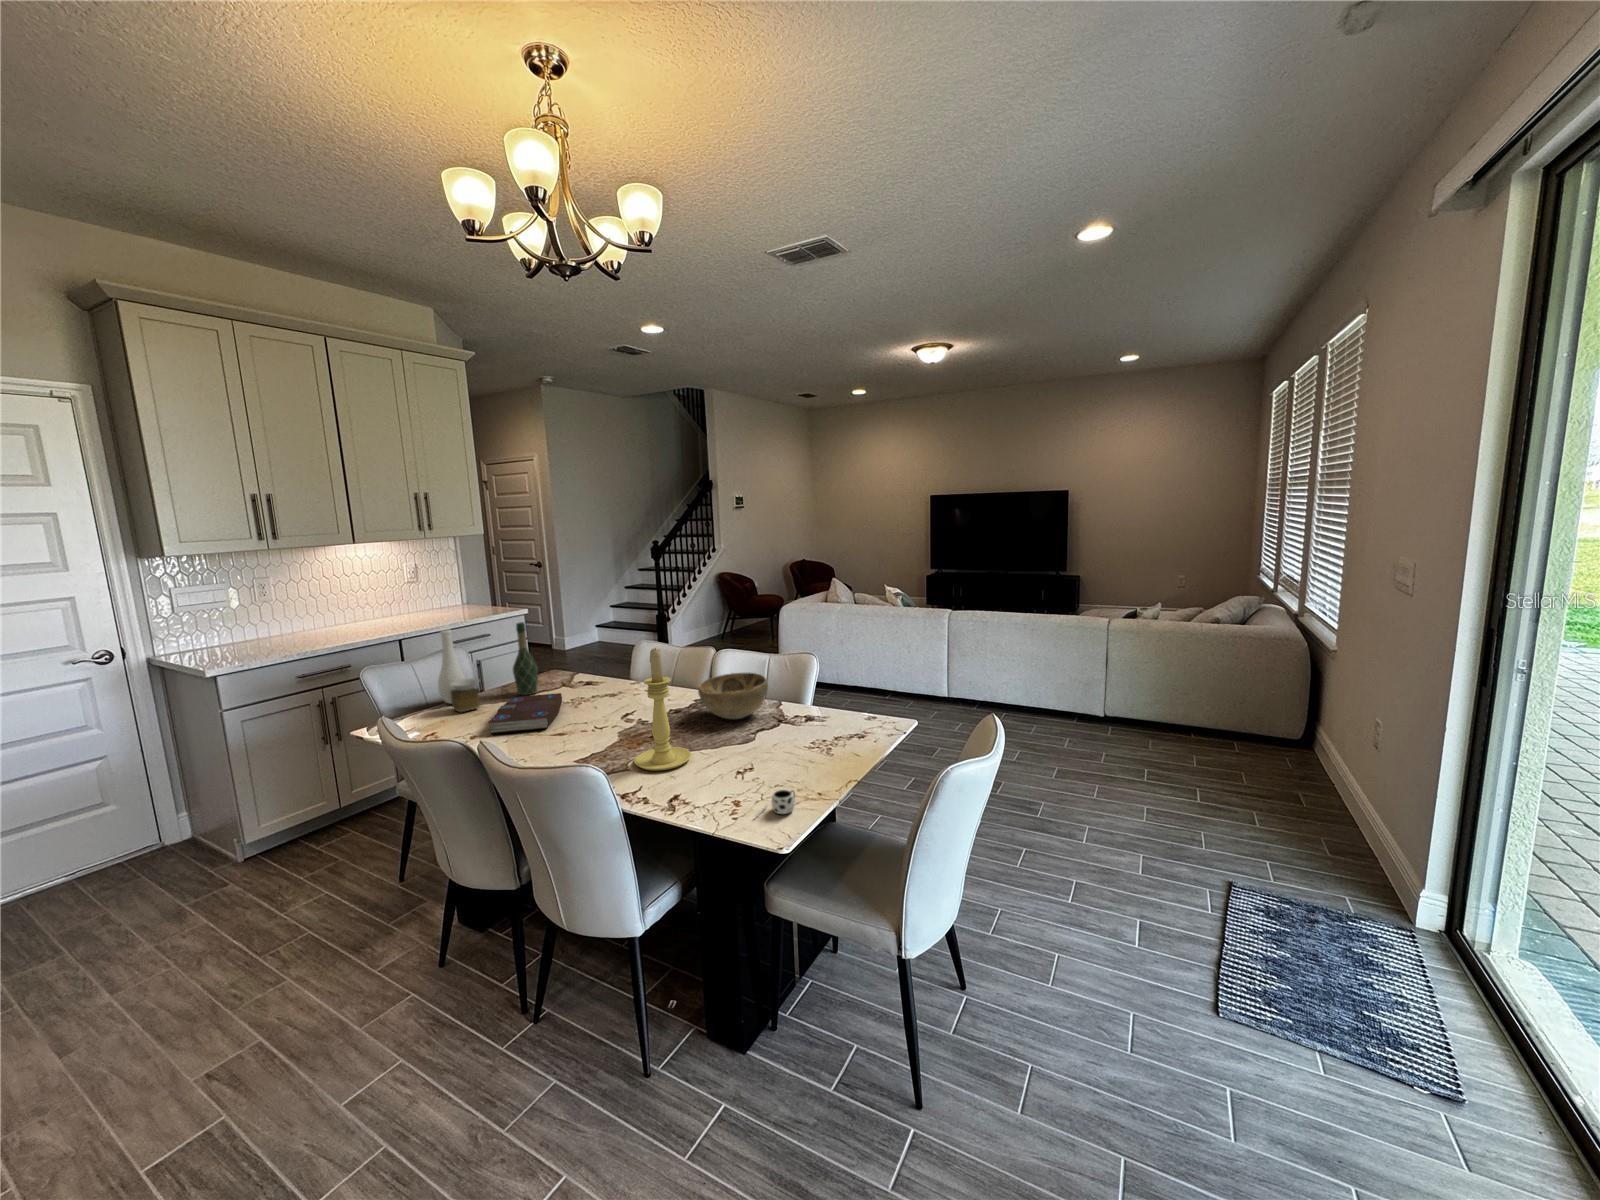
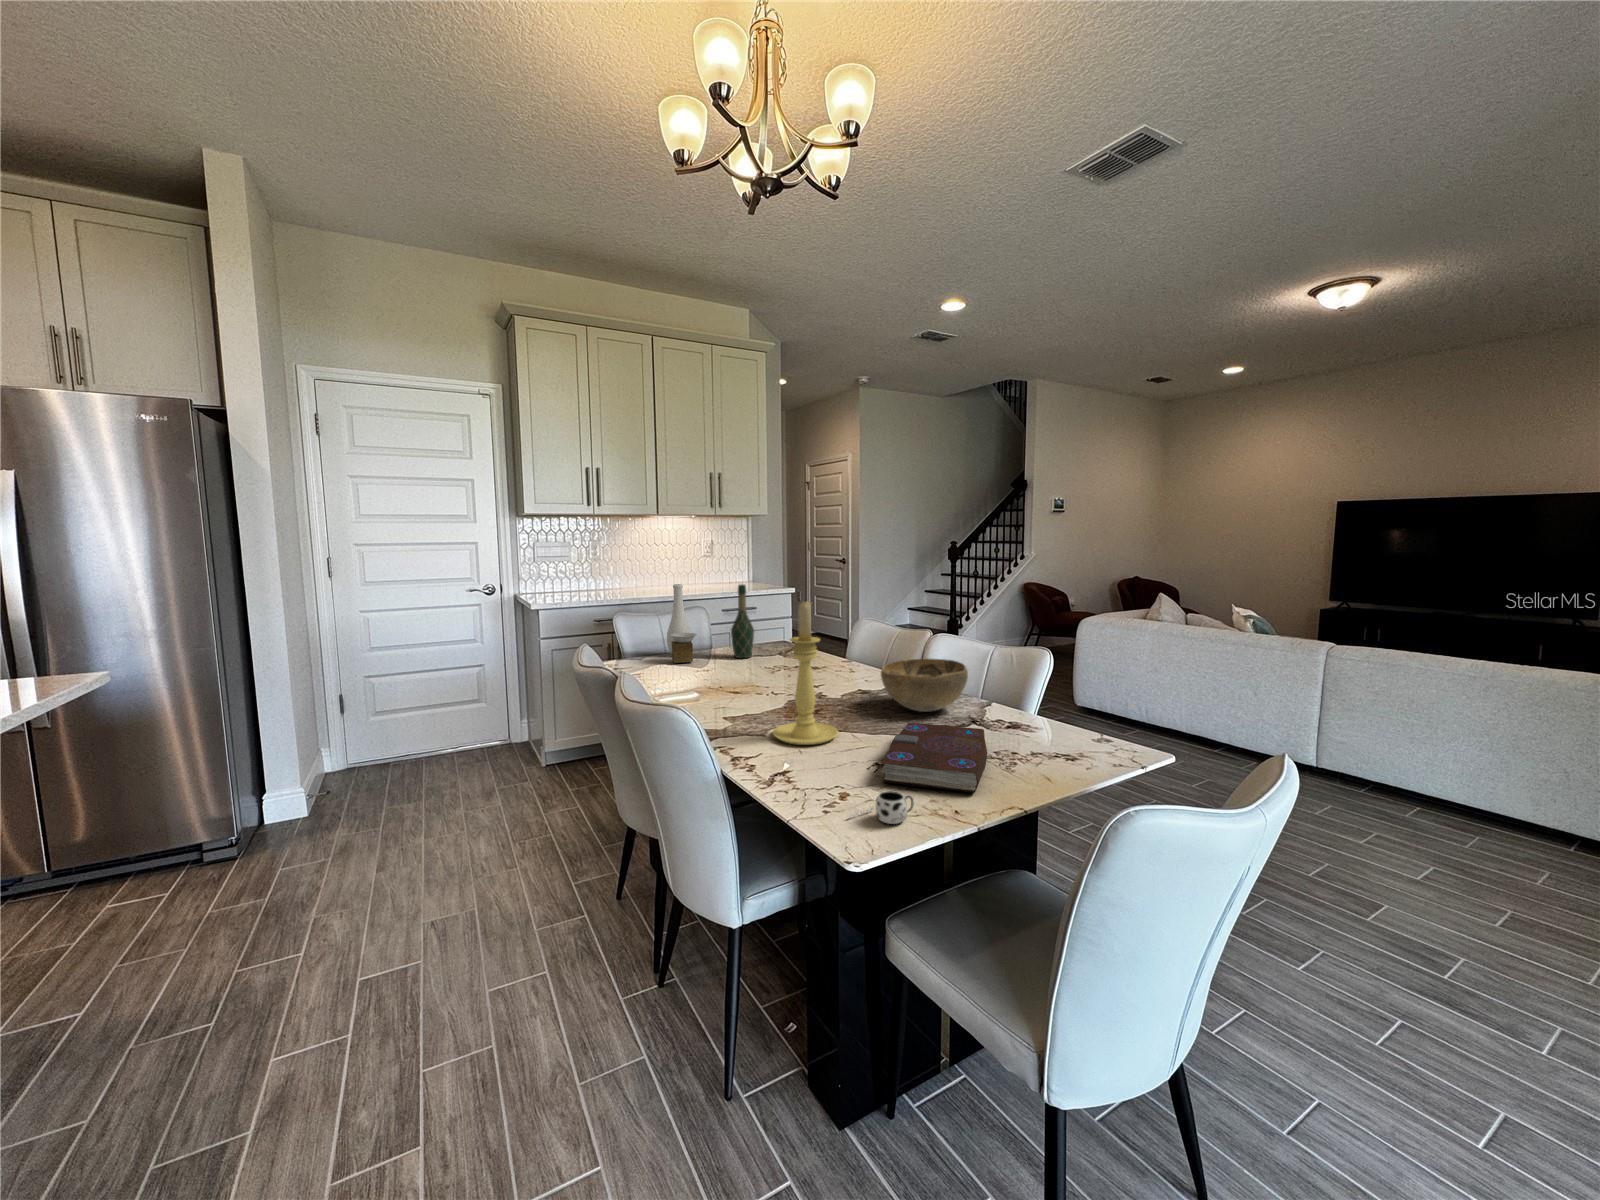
book: present [489,693,562,734] -> present [881,723,987,792]

